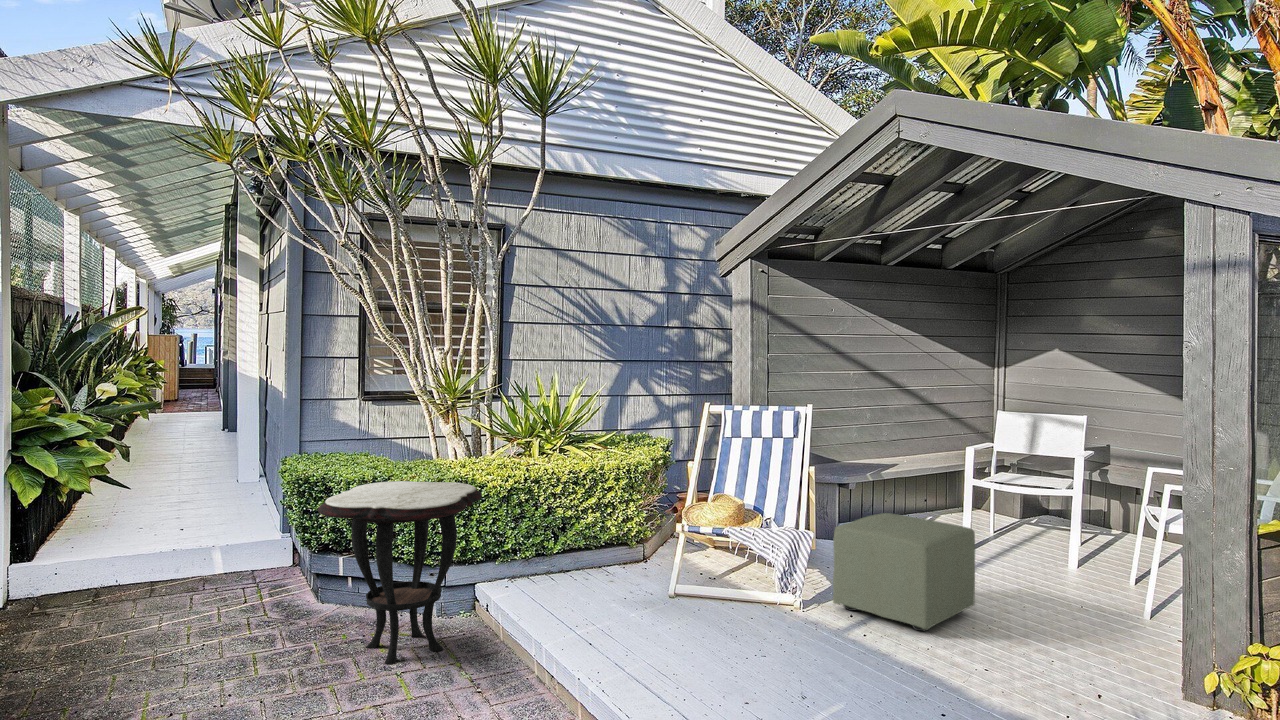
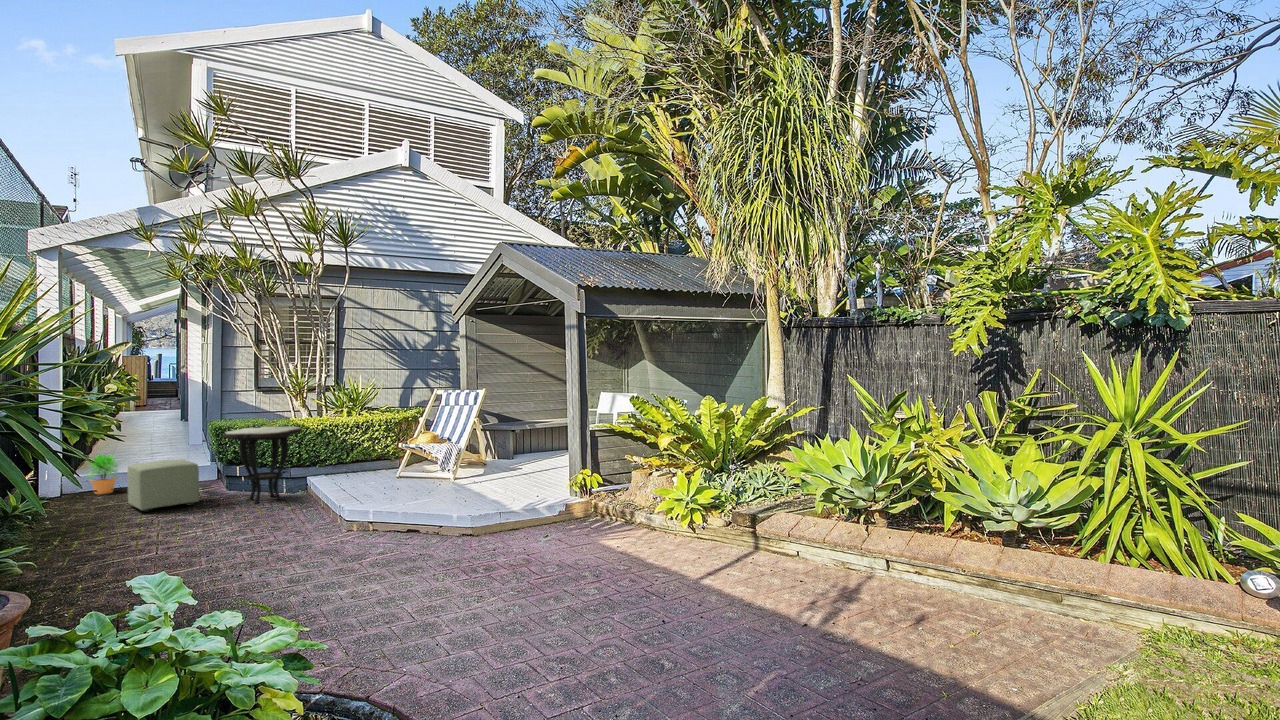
ottoman: present [833,513,975,631] -> present [127,459,199,512]
potted plant: none [41,523,111,607] -> present [89,455,118,494]

